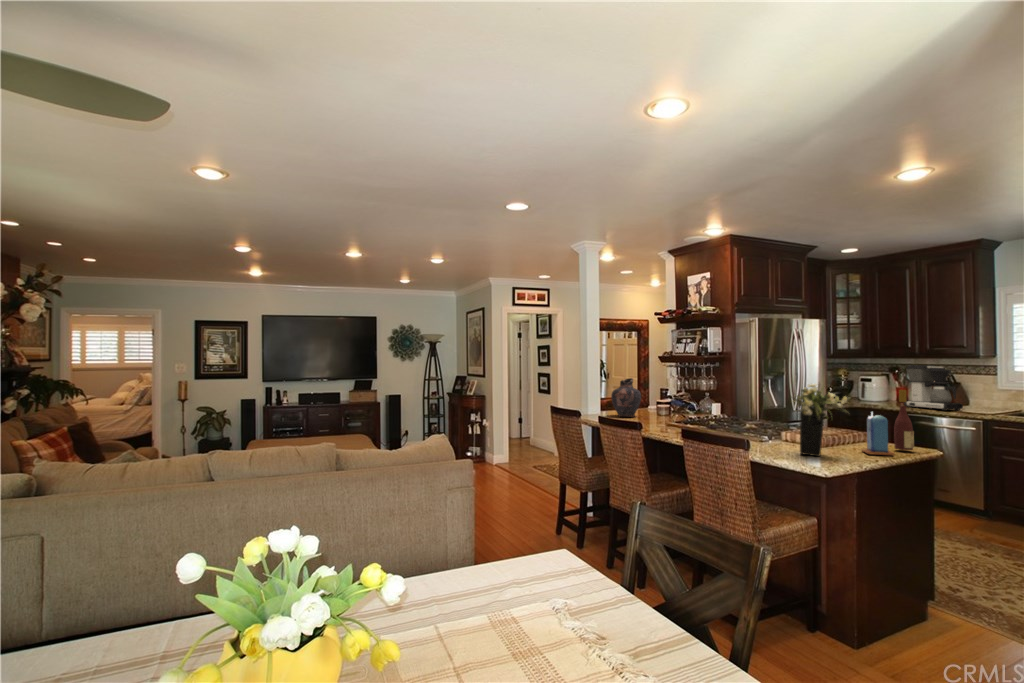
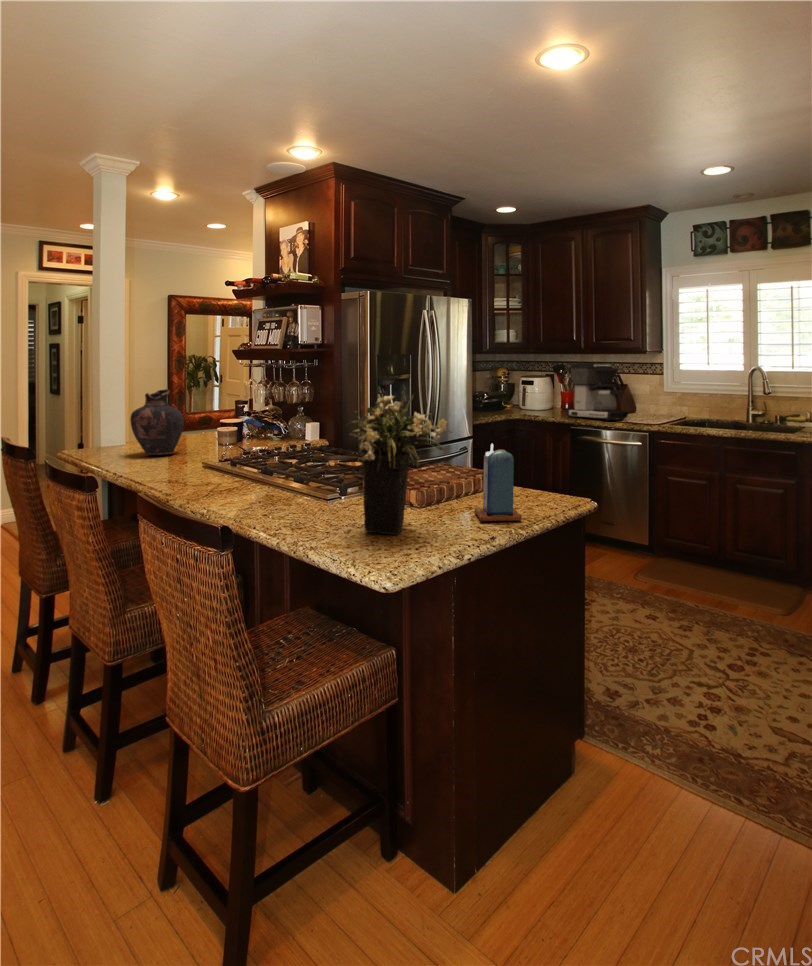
wine bottle: present [894,390,914,450] -> none [525,402,555,509]

